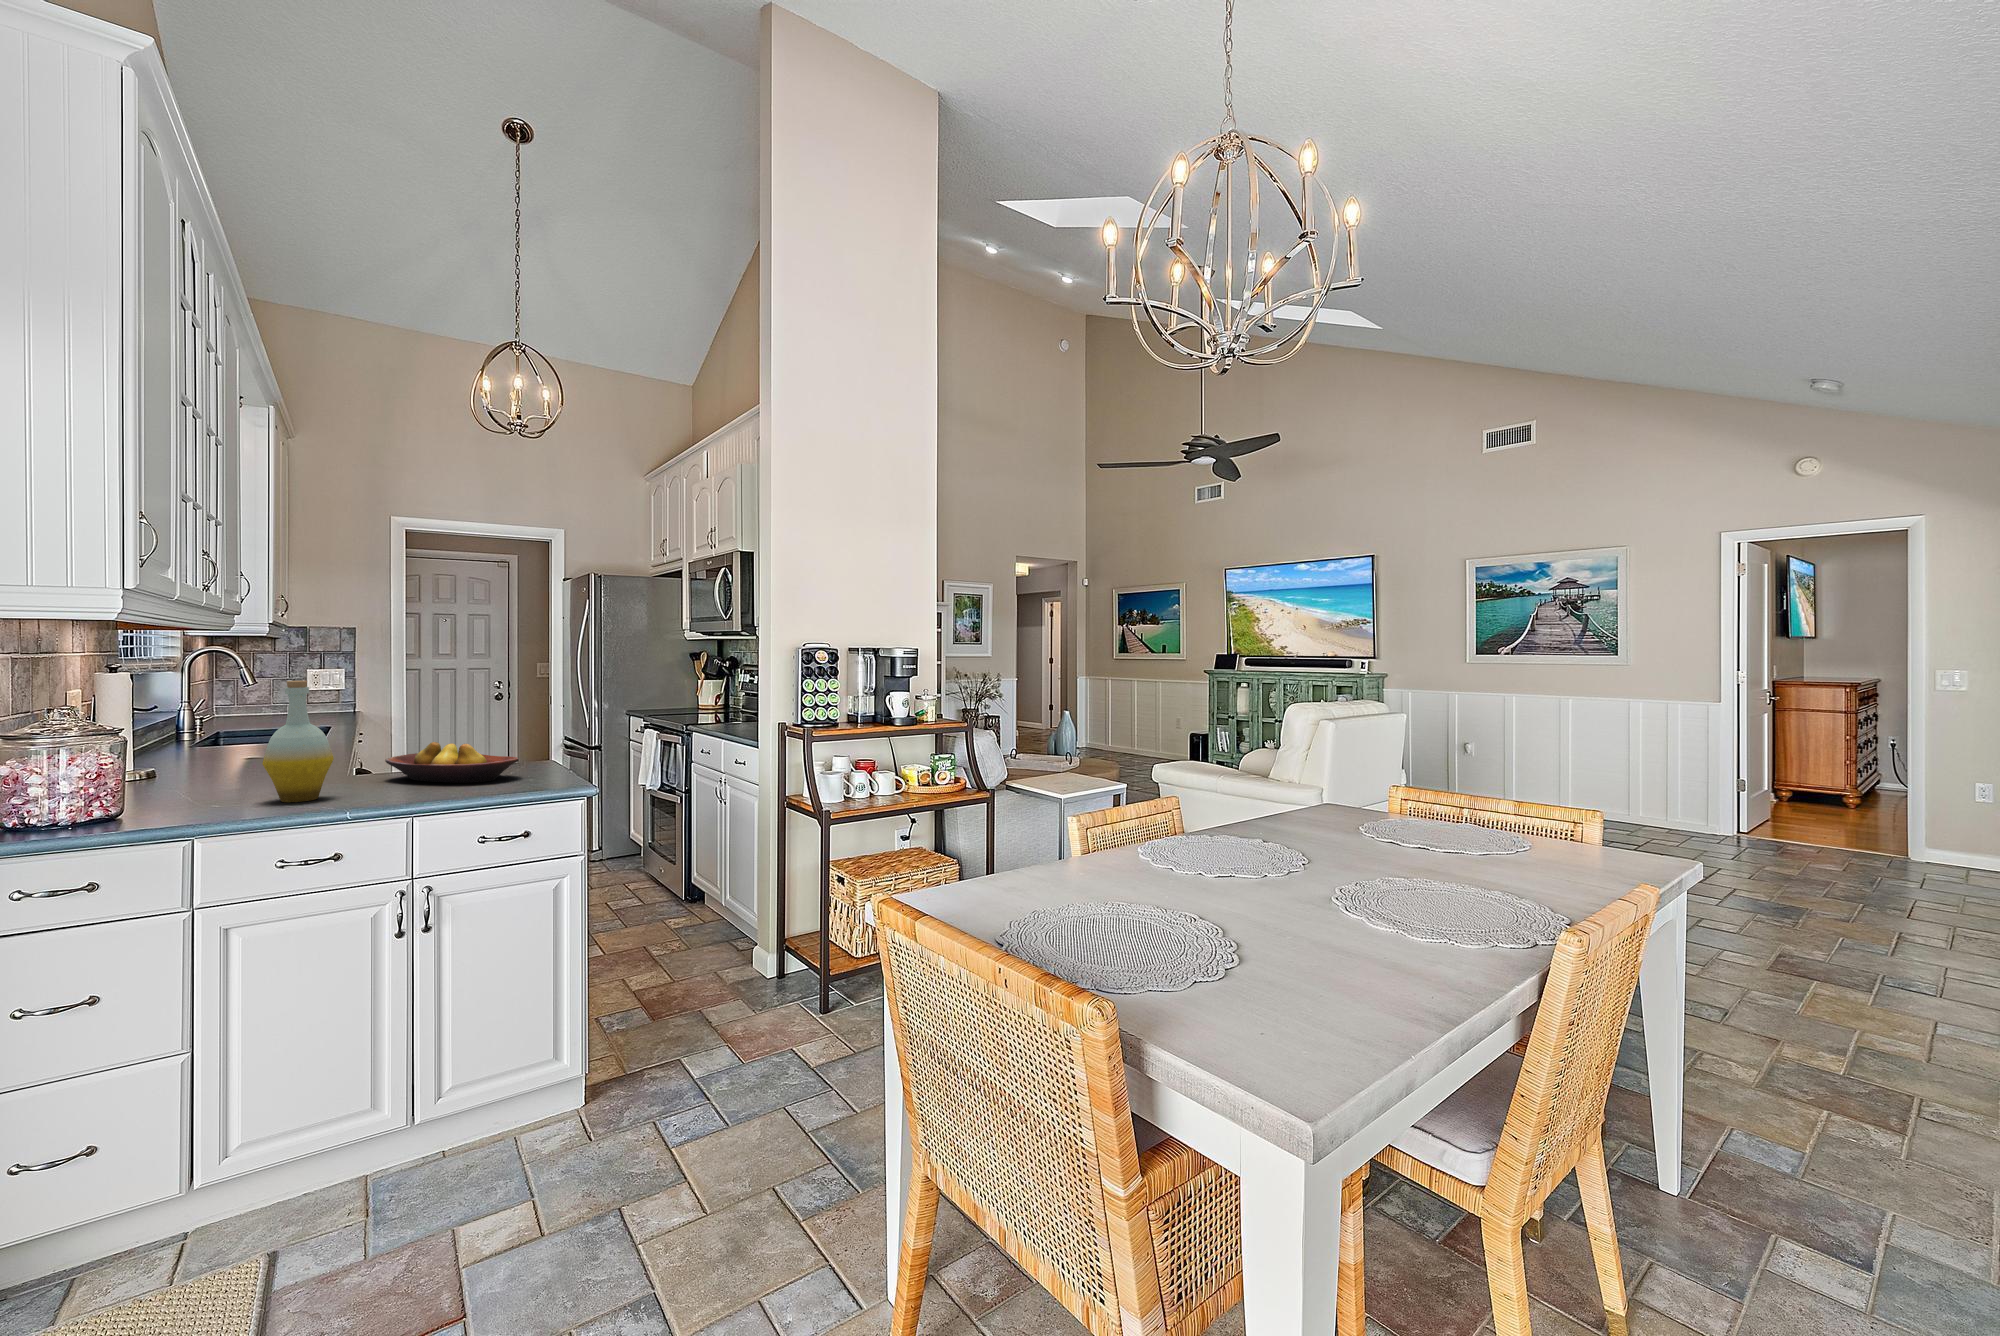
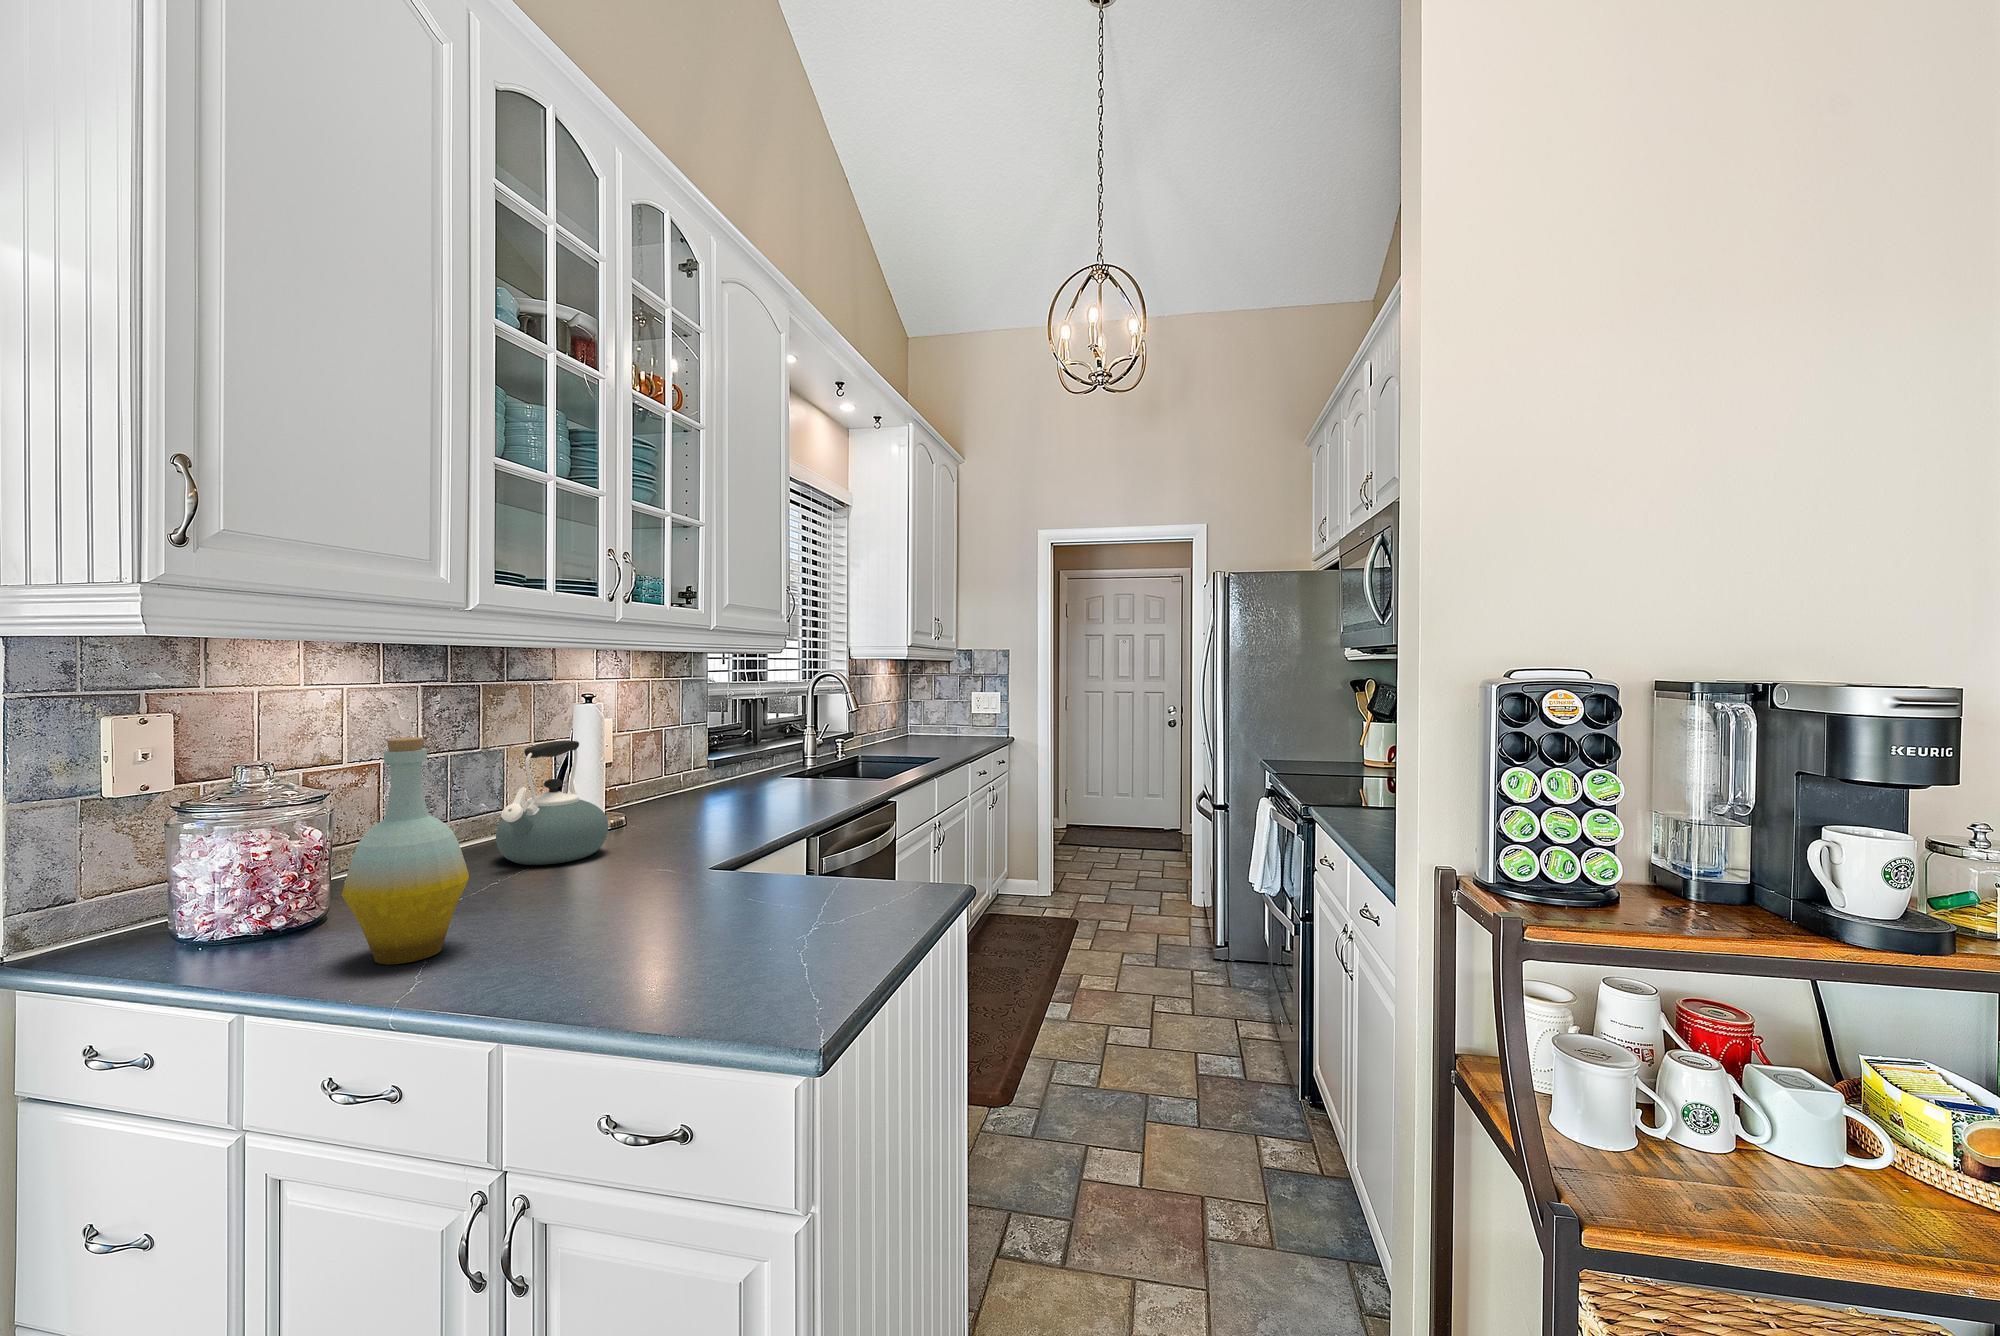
kettle: none [157,697,253,785] -> present [496,741,608,865]
fruit bowl: present [385,742,519,783] -> none [636,850,805,954]

